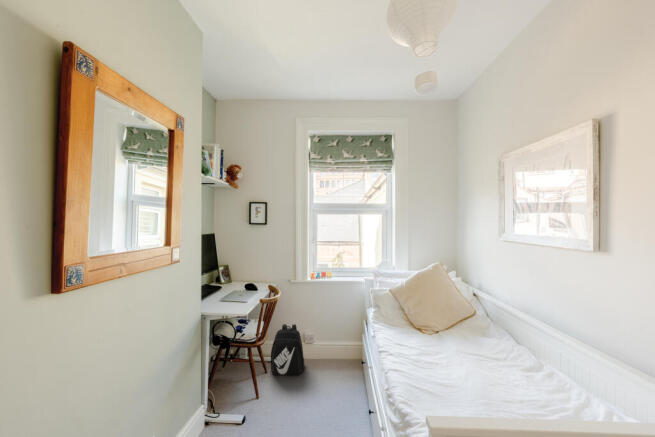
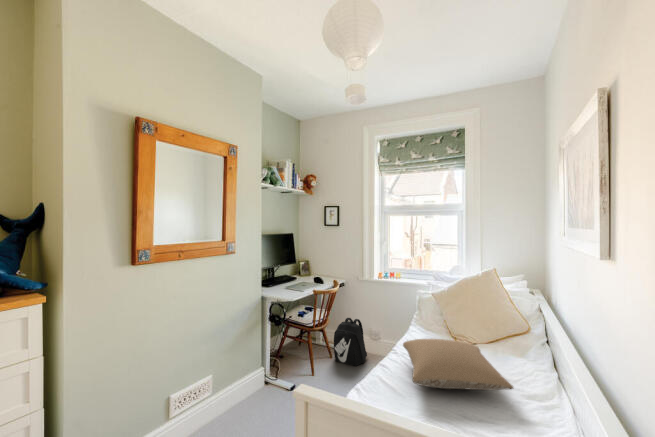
pillow: none [401,332,522,382] -> present [403,339,513,390]

